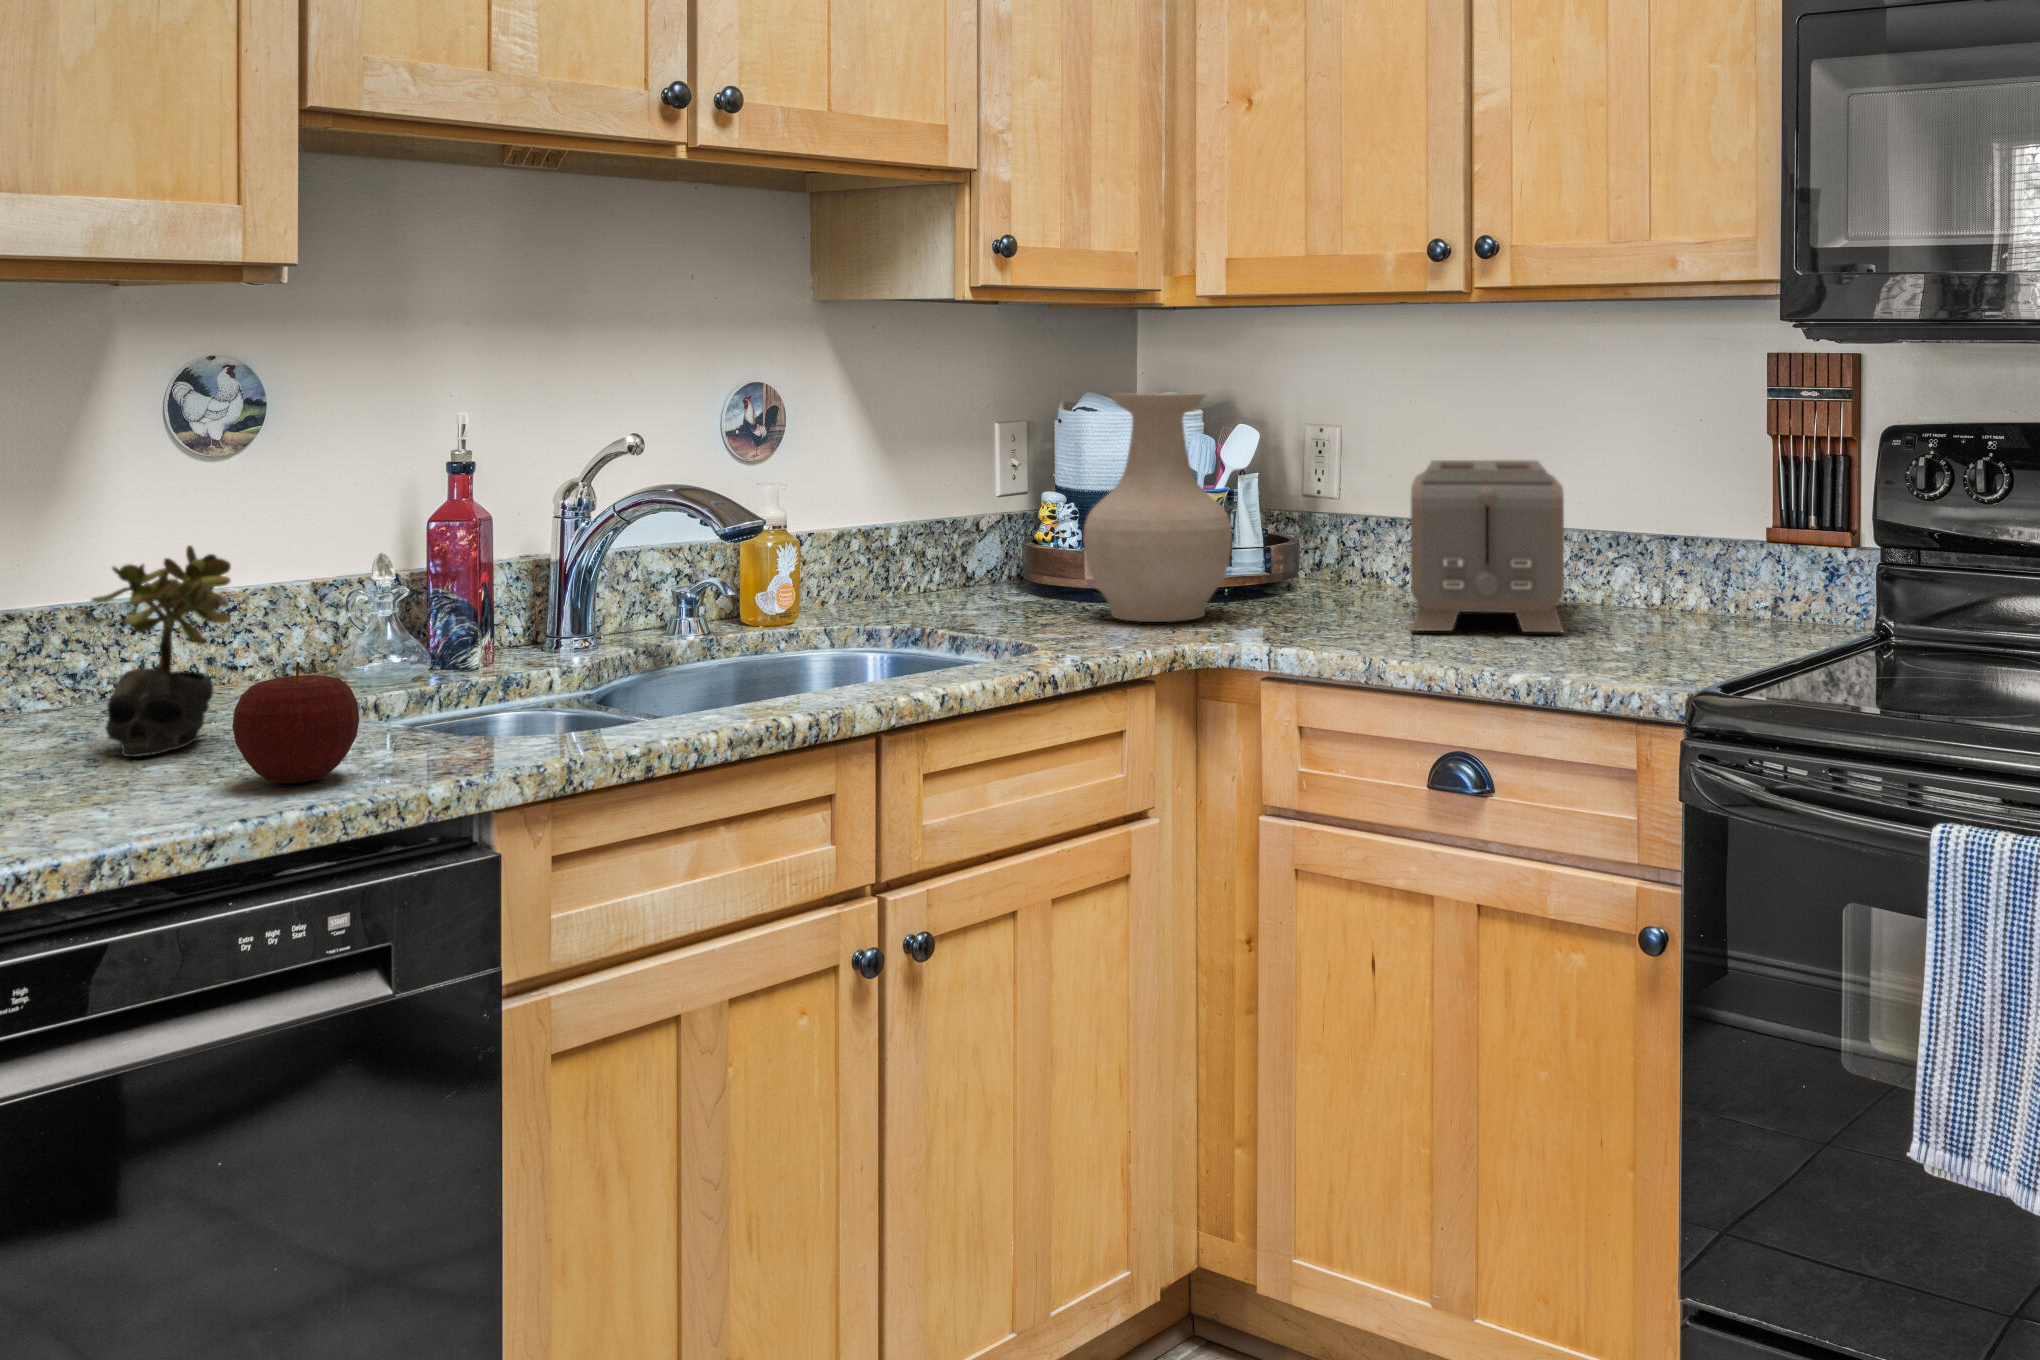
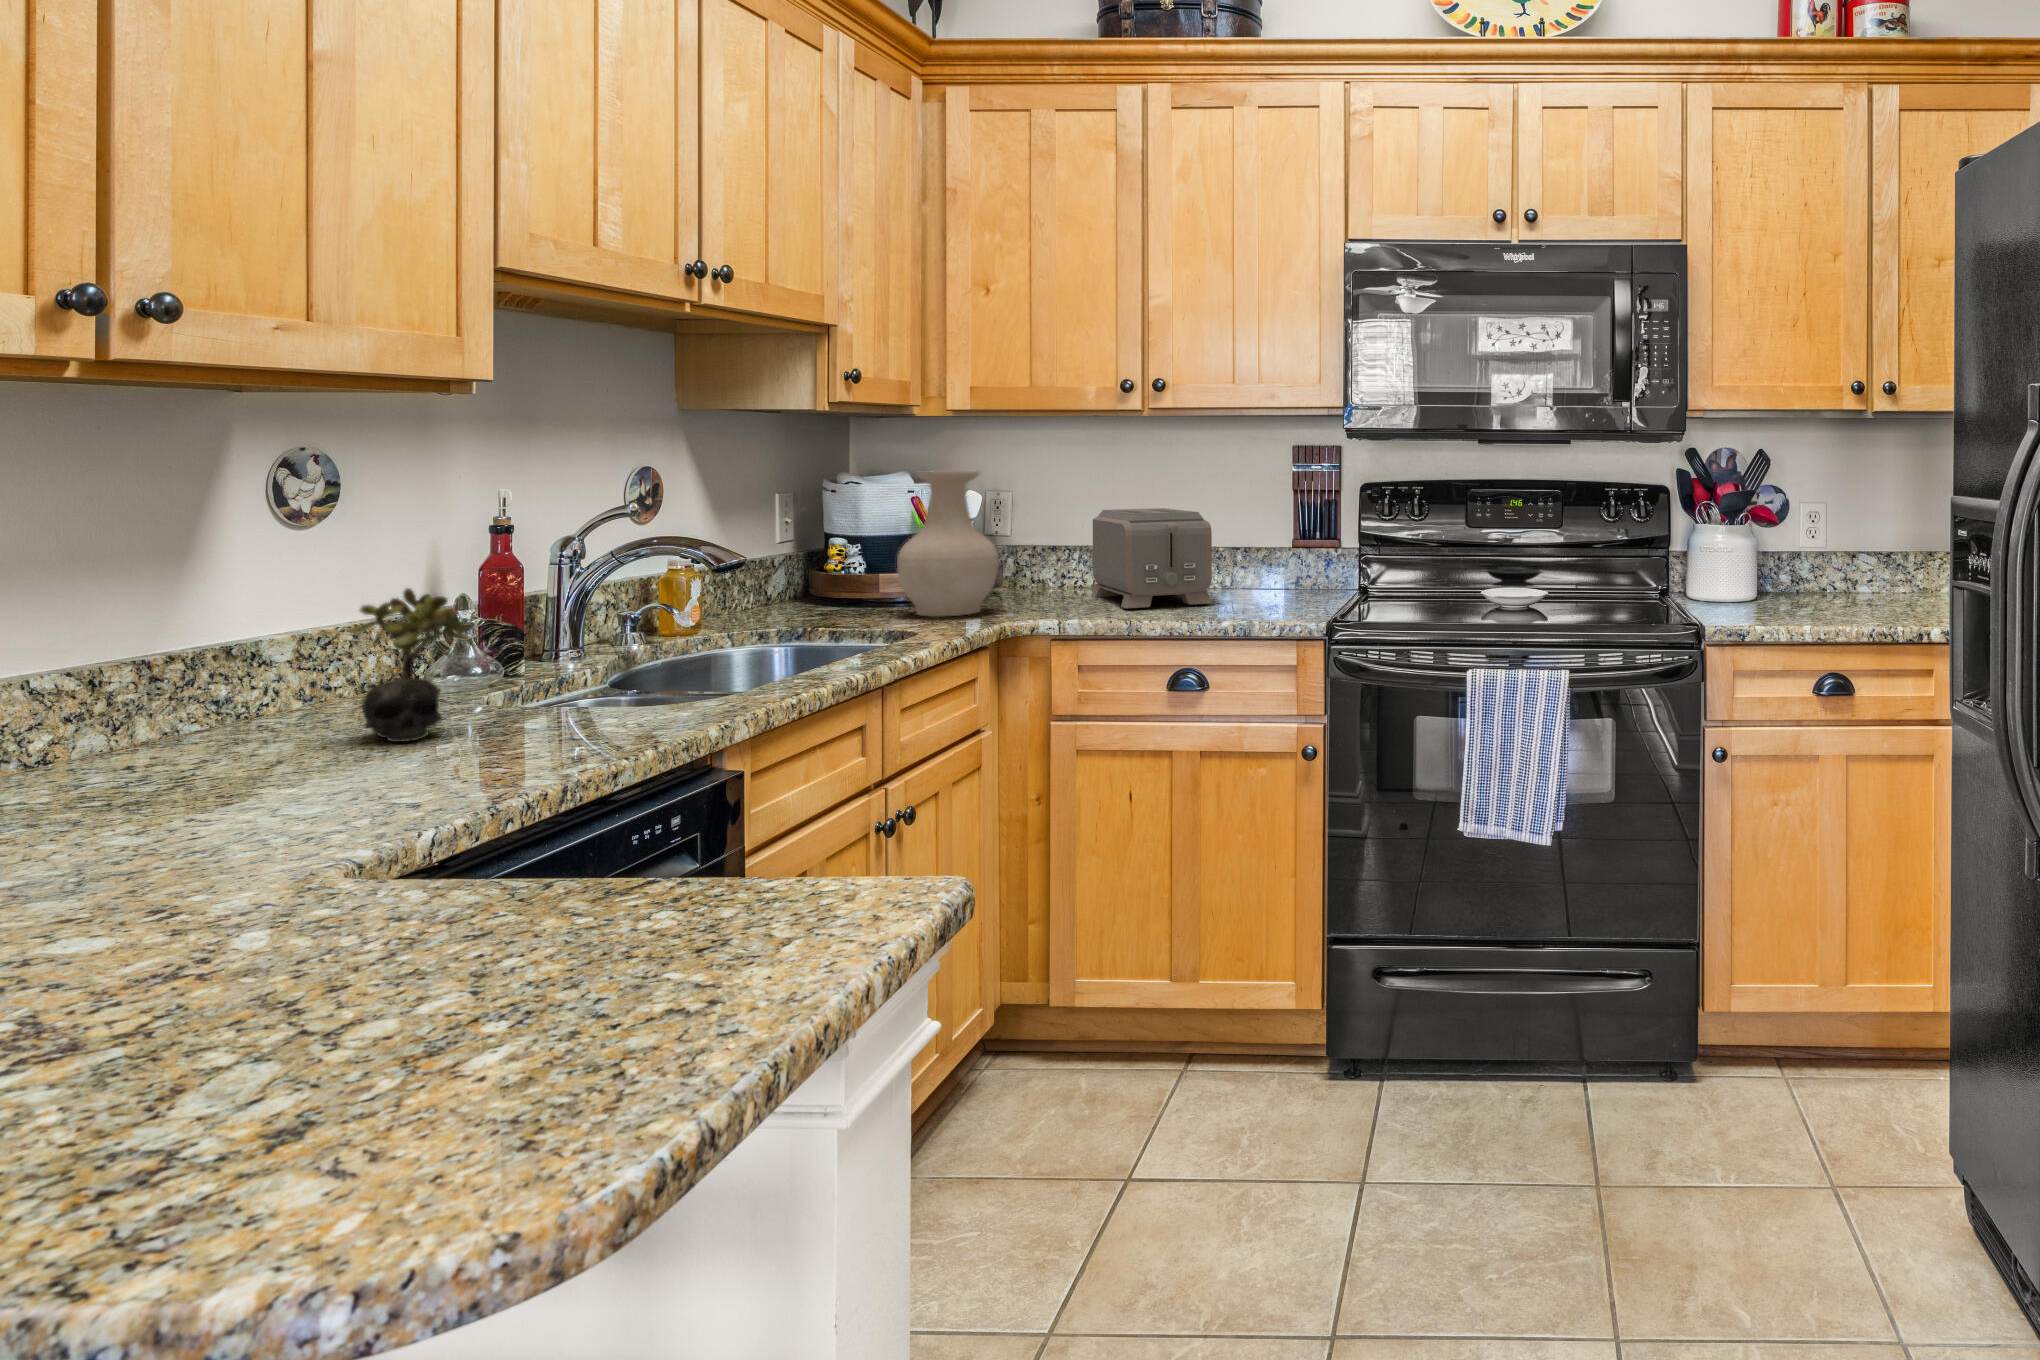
apple: present [232,662,359,784] -> none [548,656,640,739]

